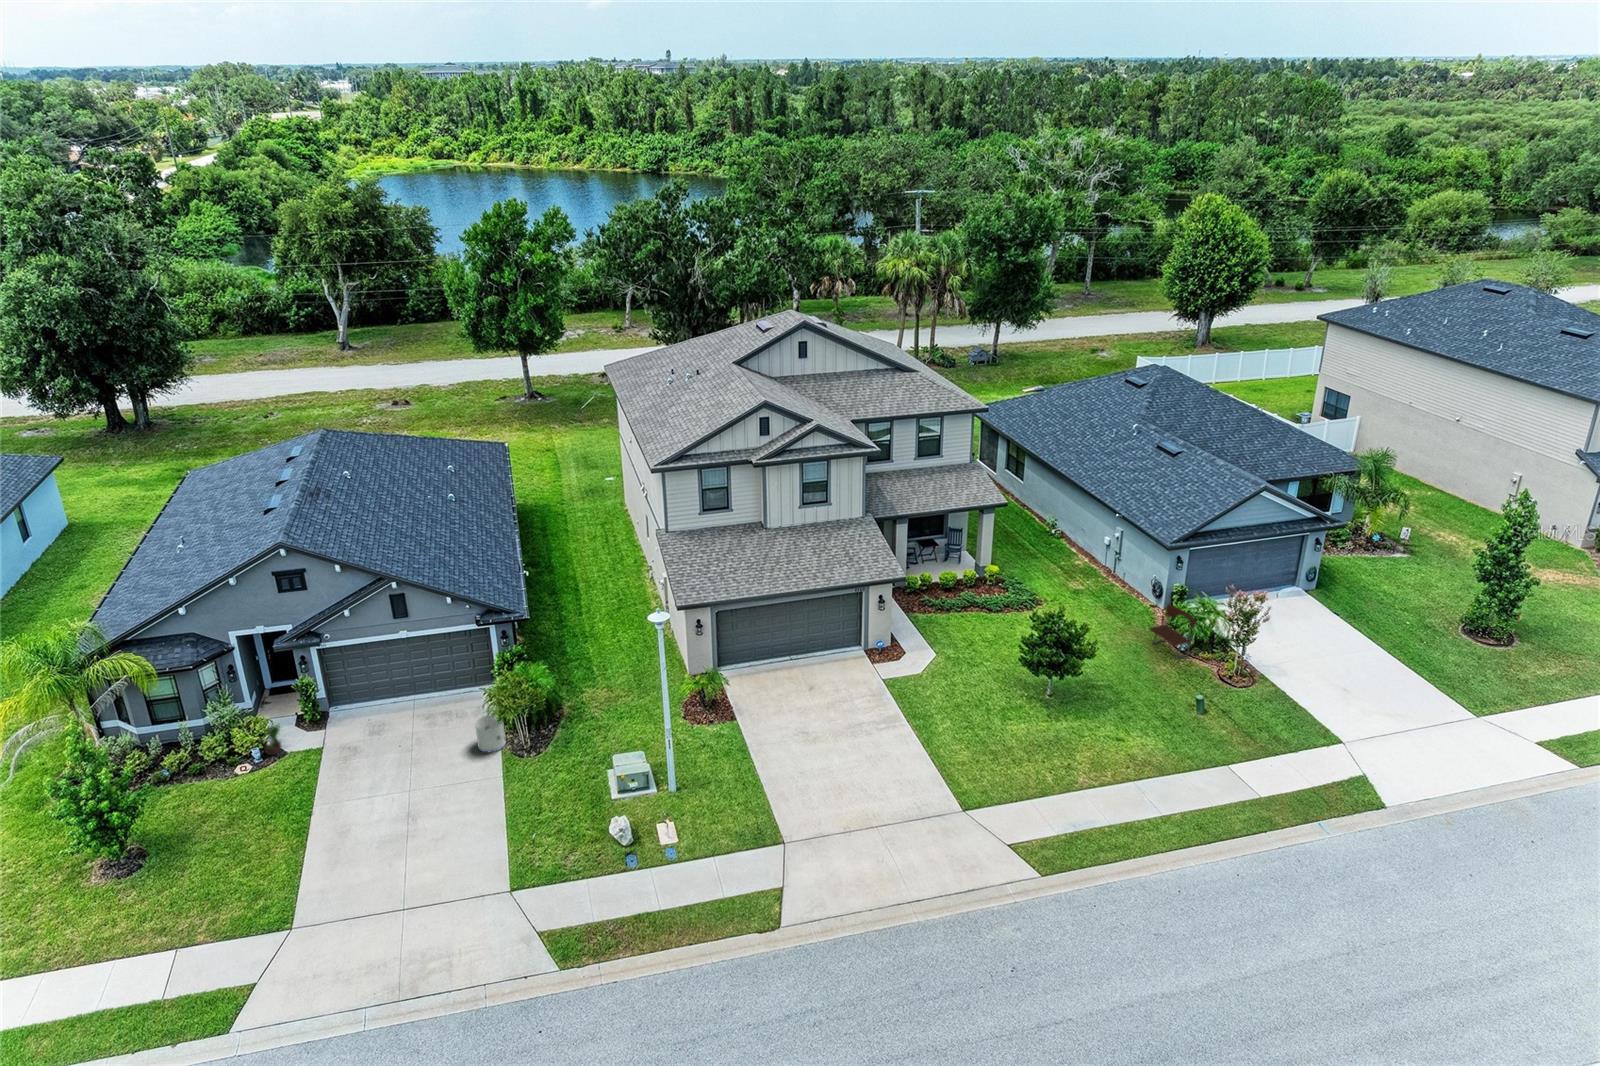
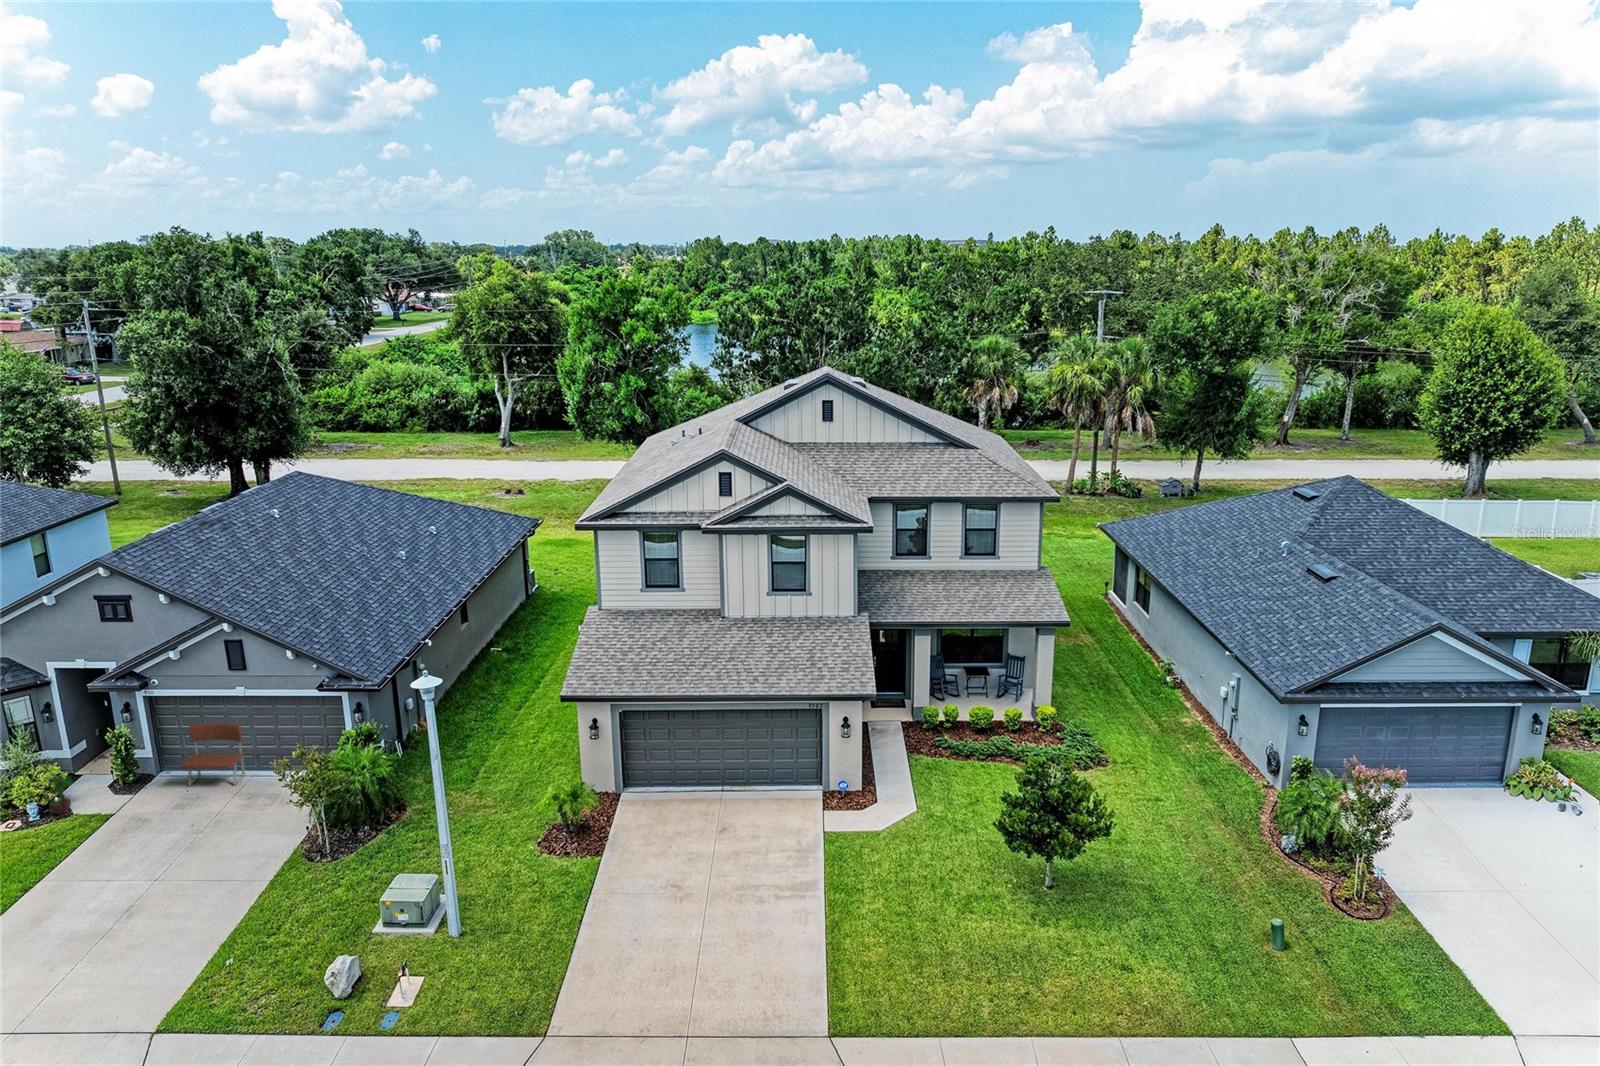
bench: present [1150,604,1195,659] -> present [180,723,245,785]
trash can: present [475,715,506,752] -> none [270,800,311,848]

